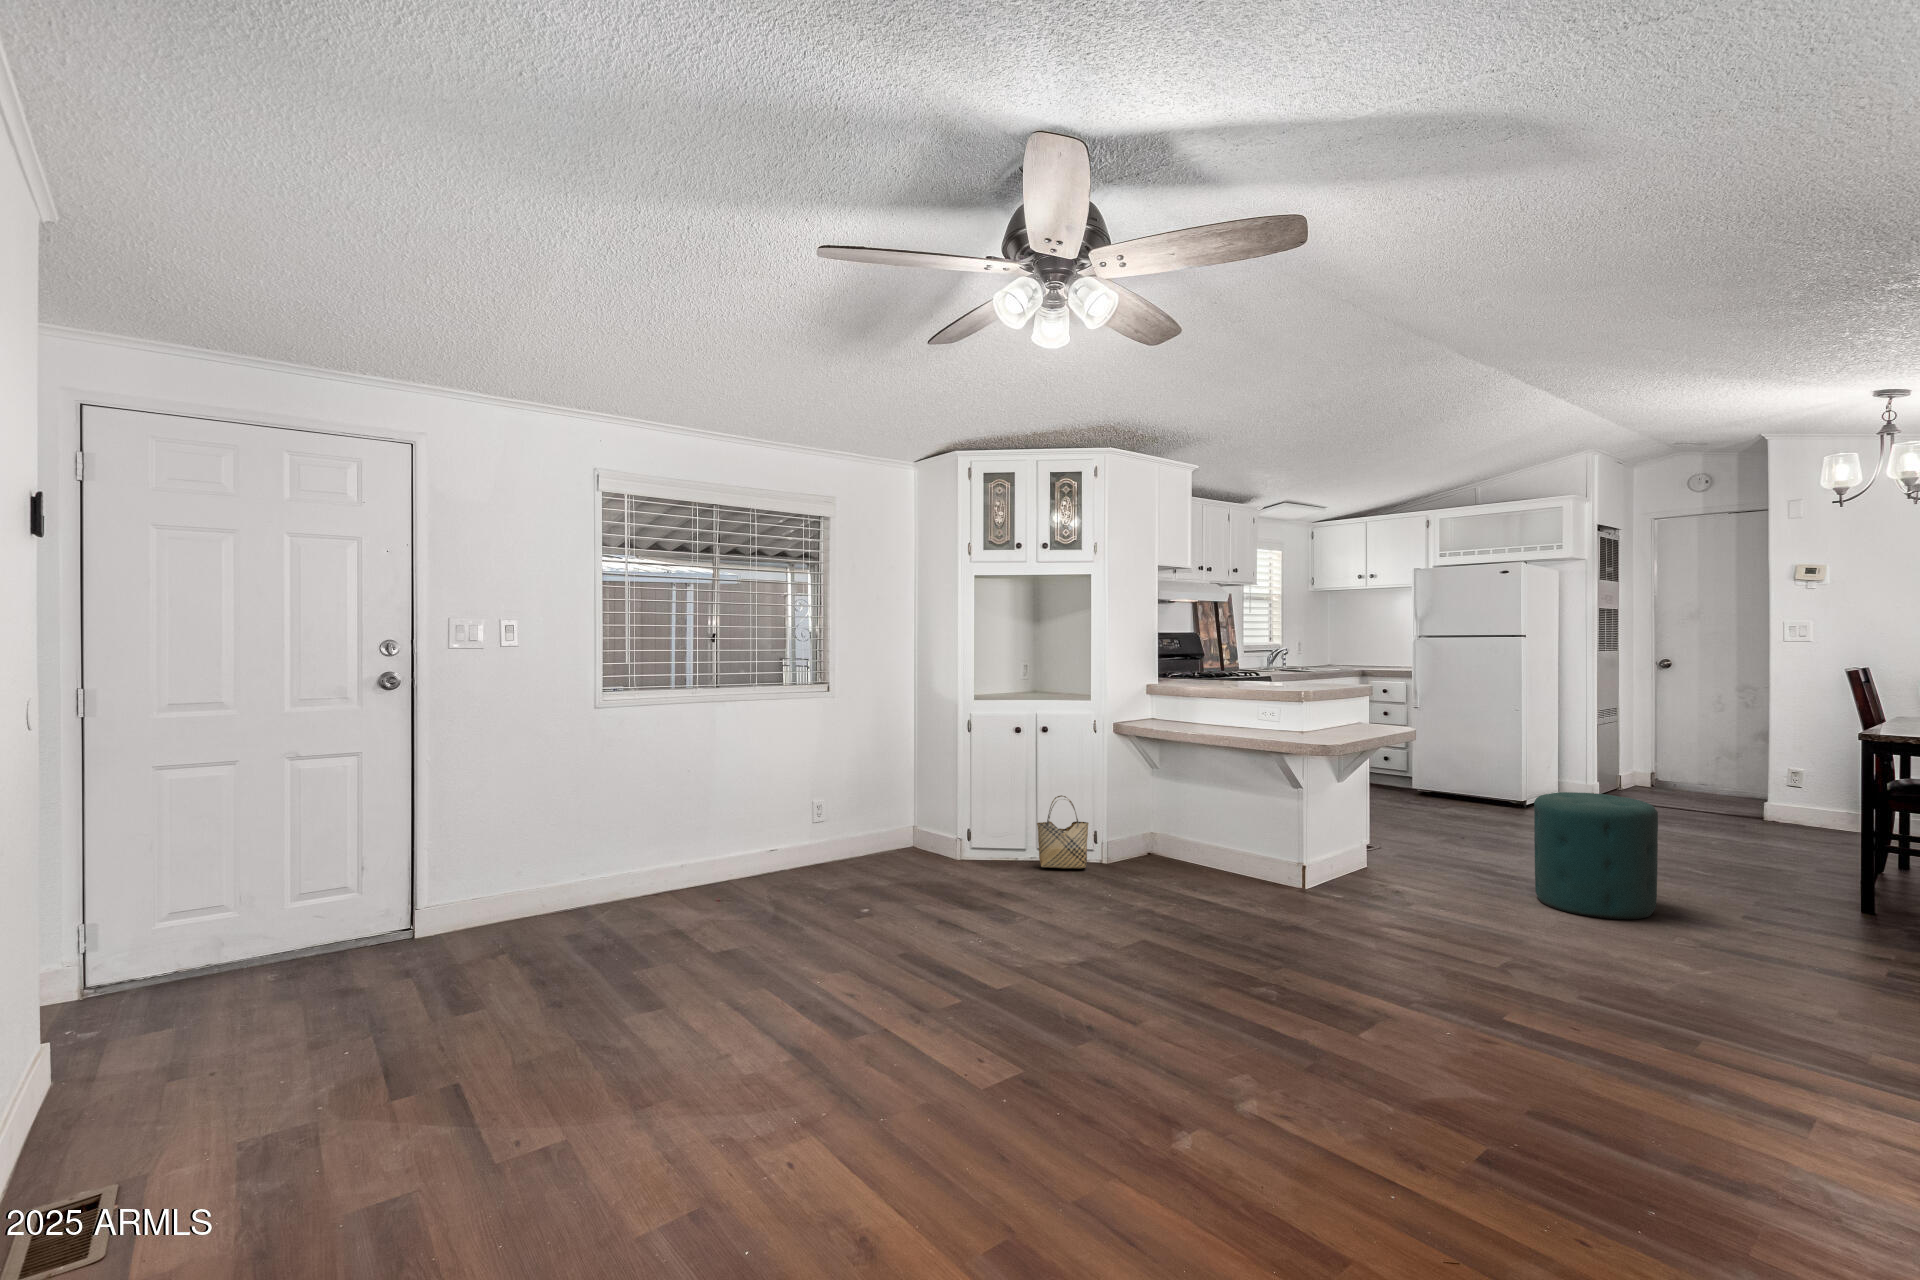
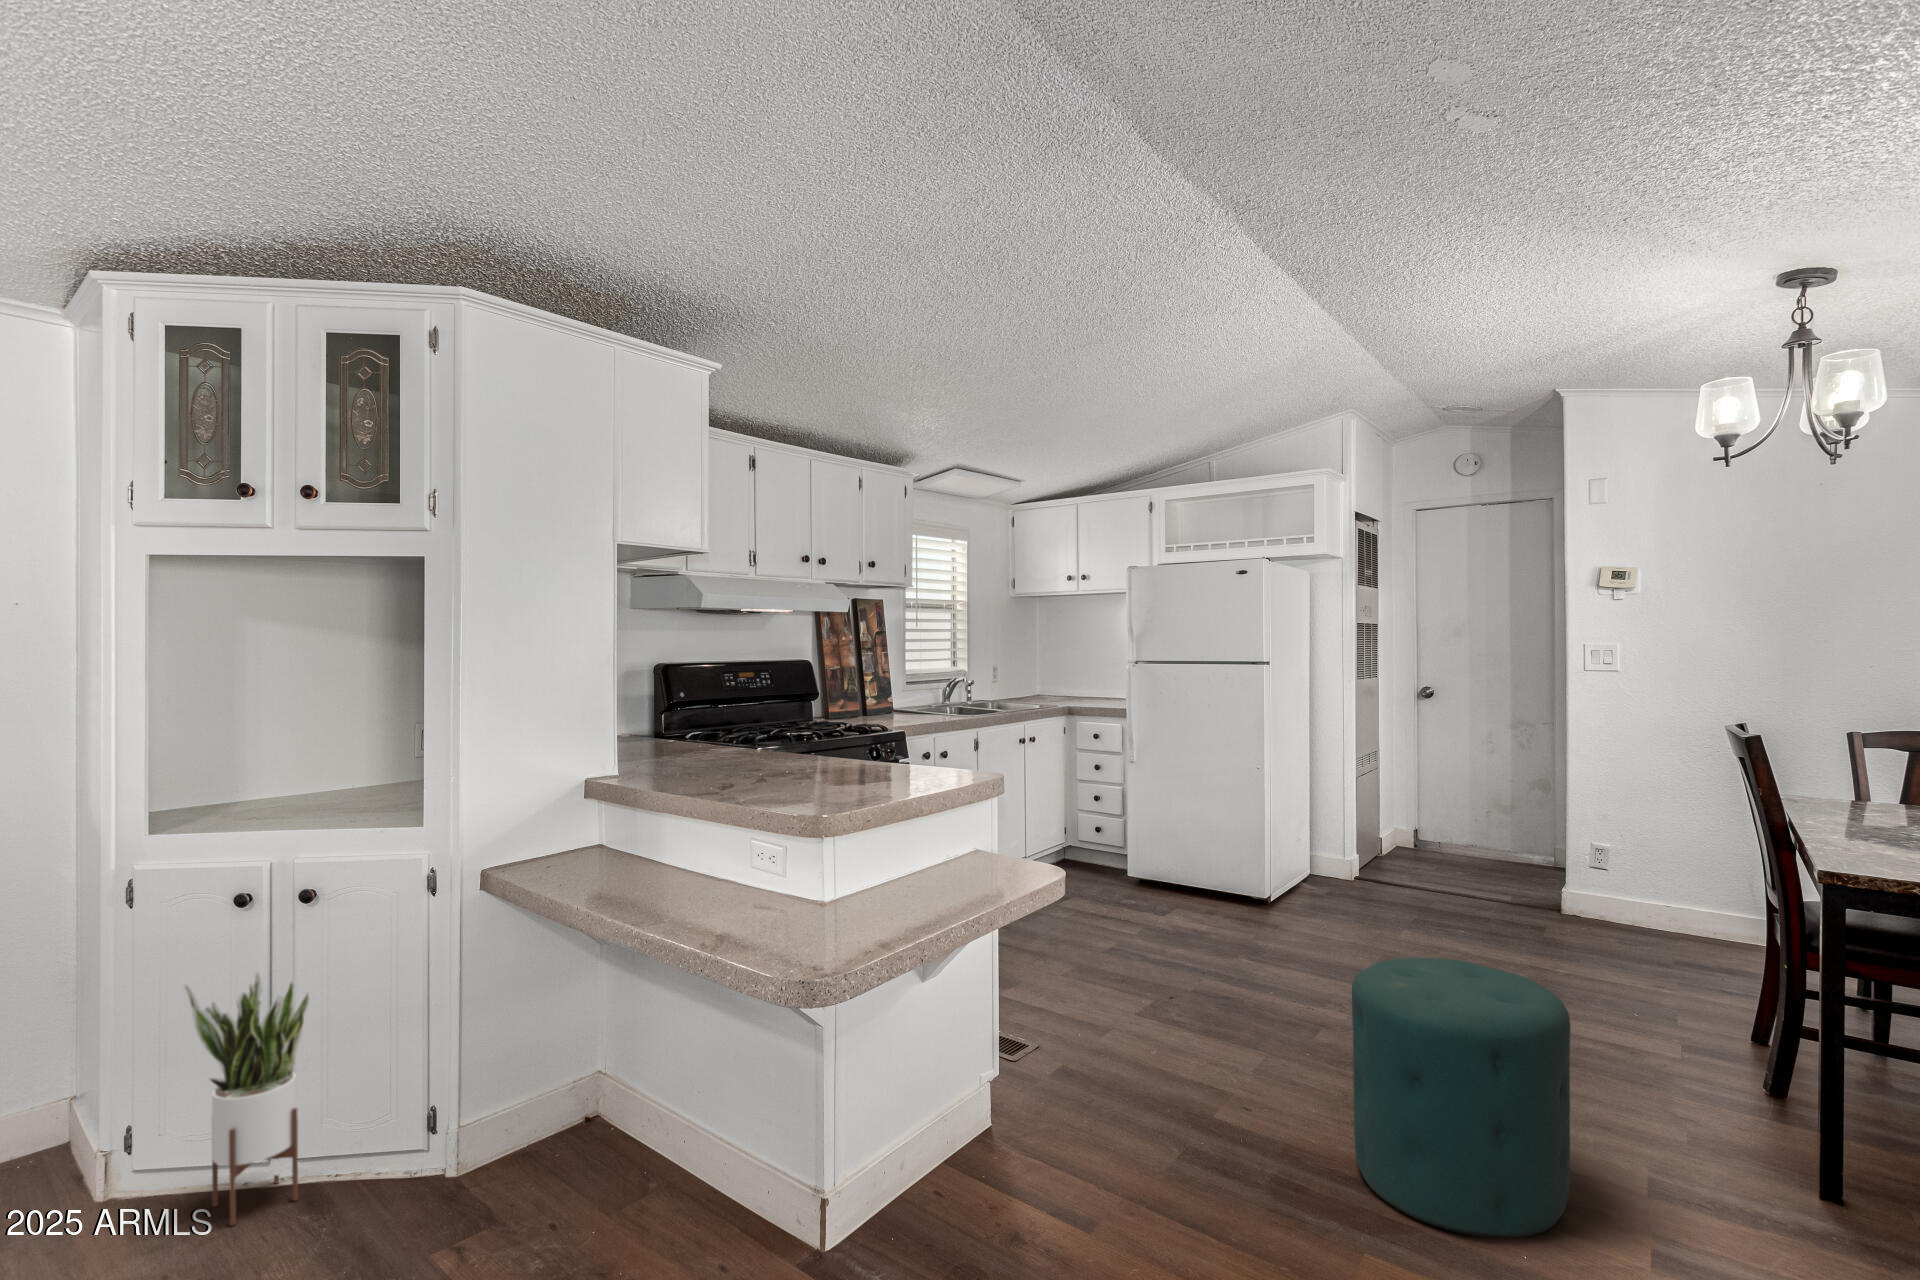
potted plant: none [962,765,1004,870] -> present [184,973,309,1225]
woven basket: present [1037,795,1089,868] -> none [380,1018,508,1196]

